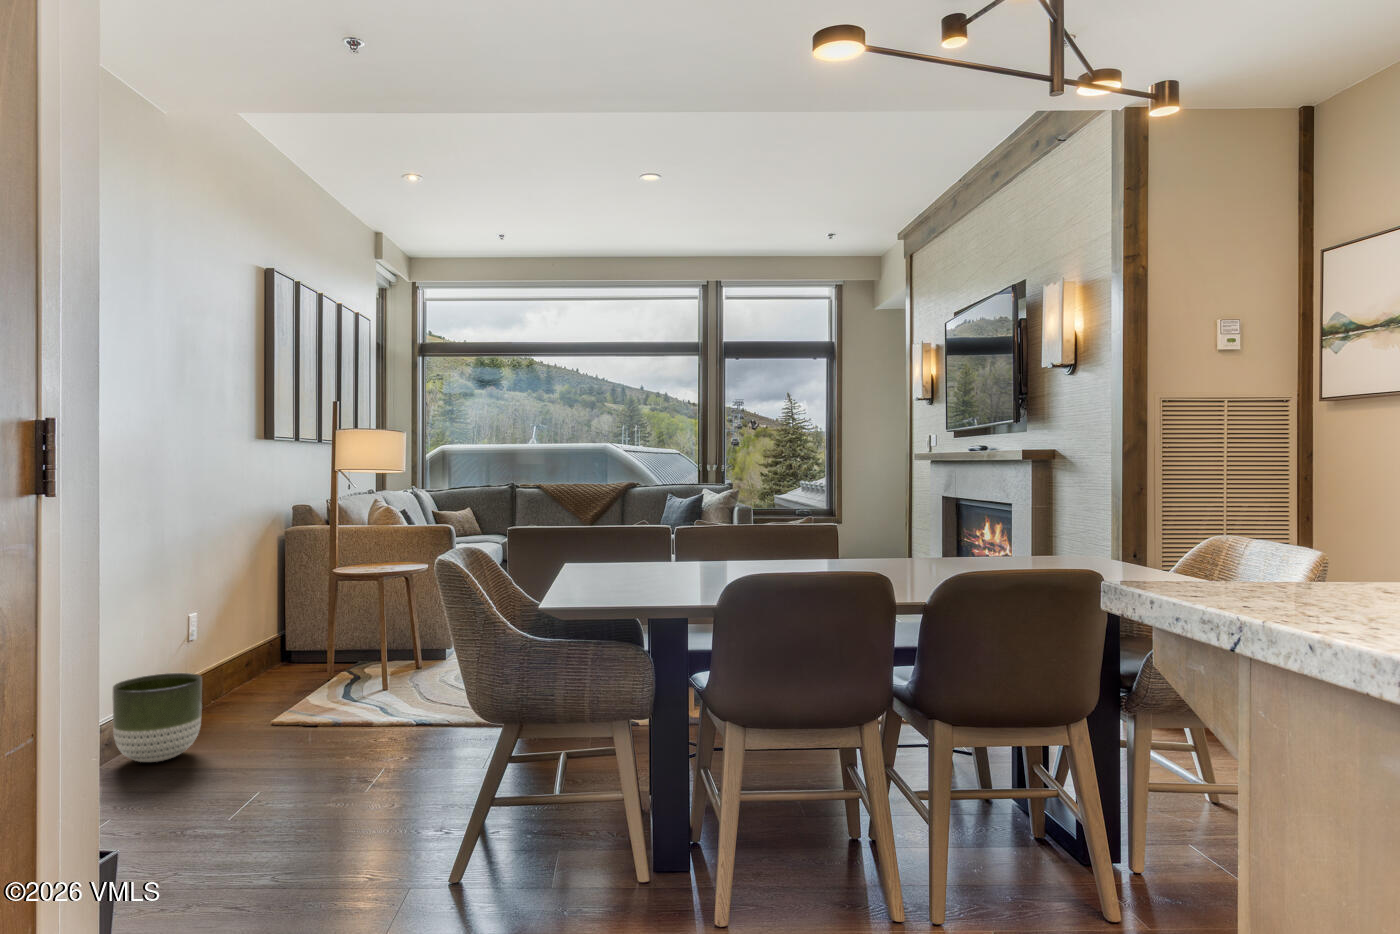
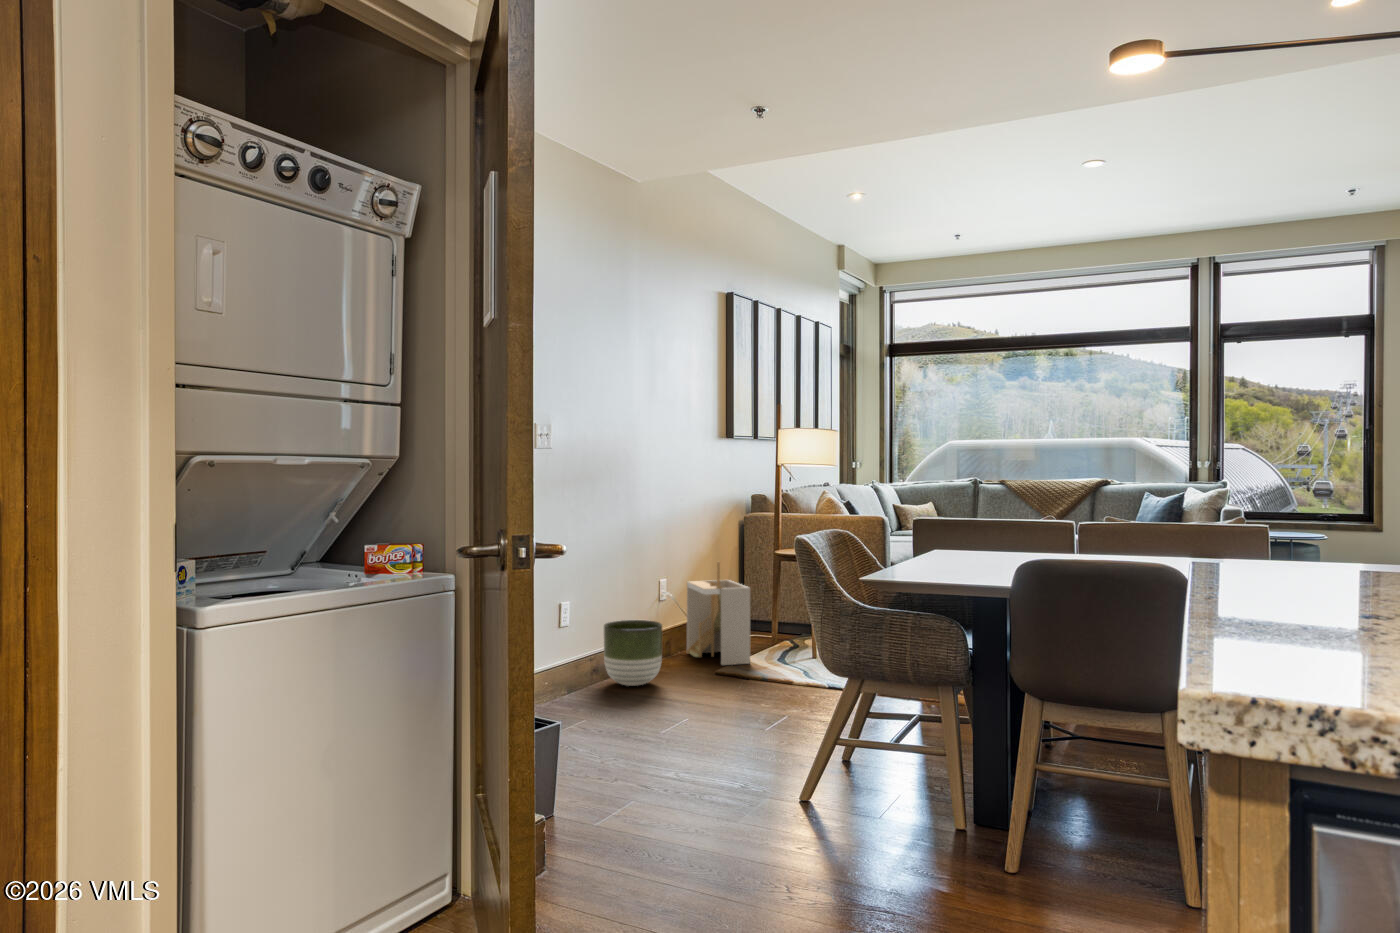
storage bin: none [220,589,311,714] -> present [687,562,750,665]

